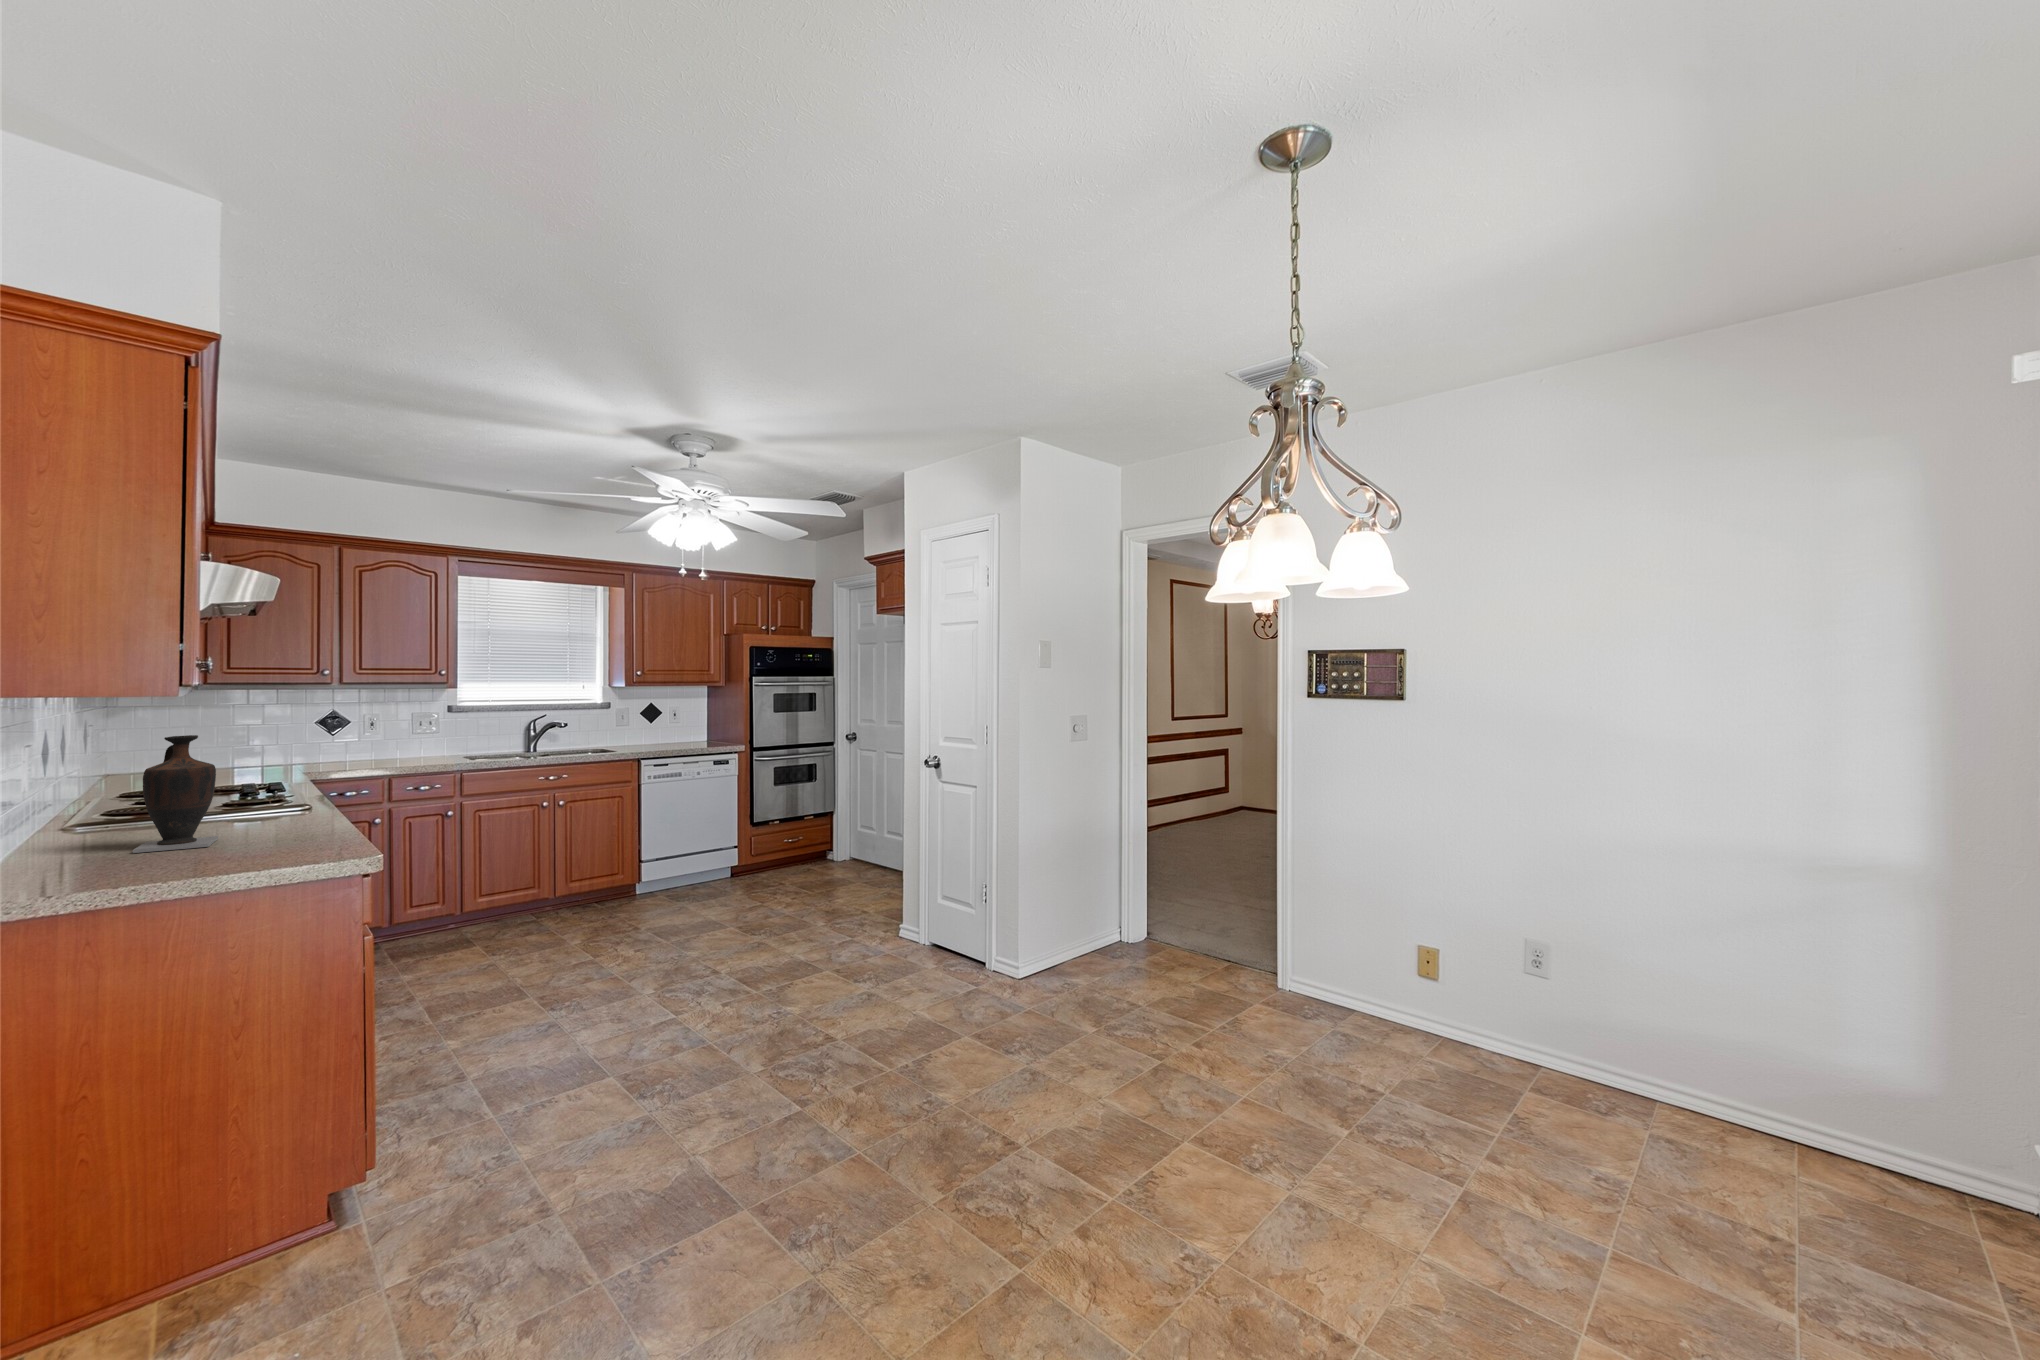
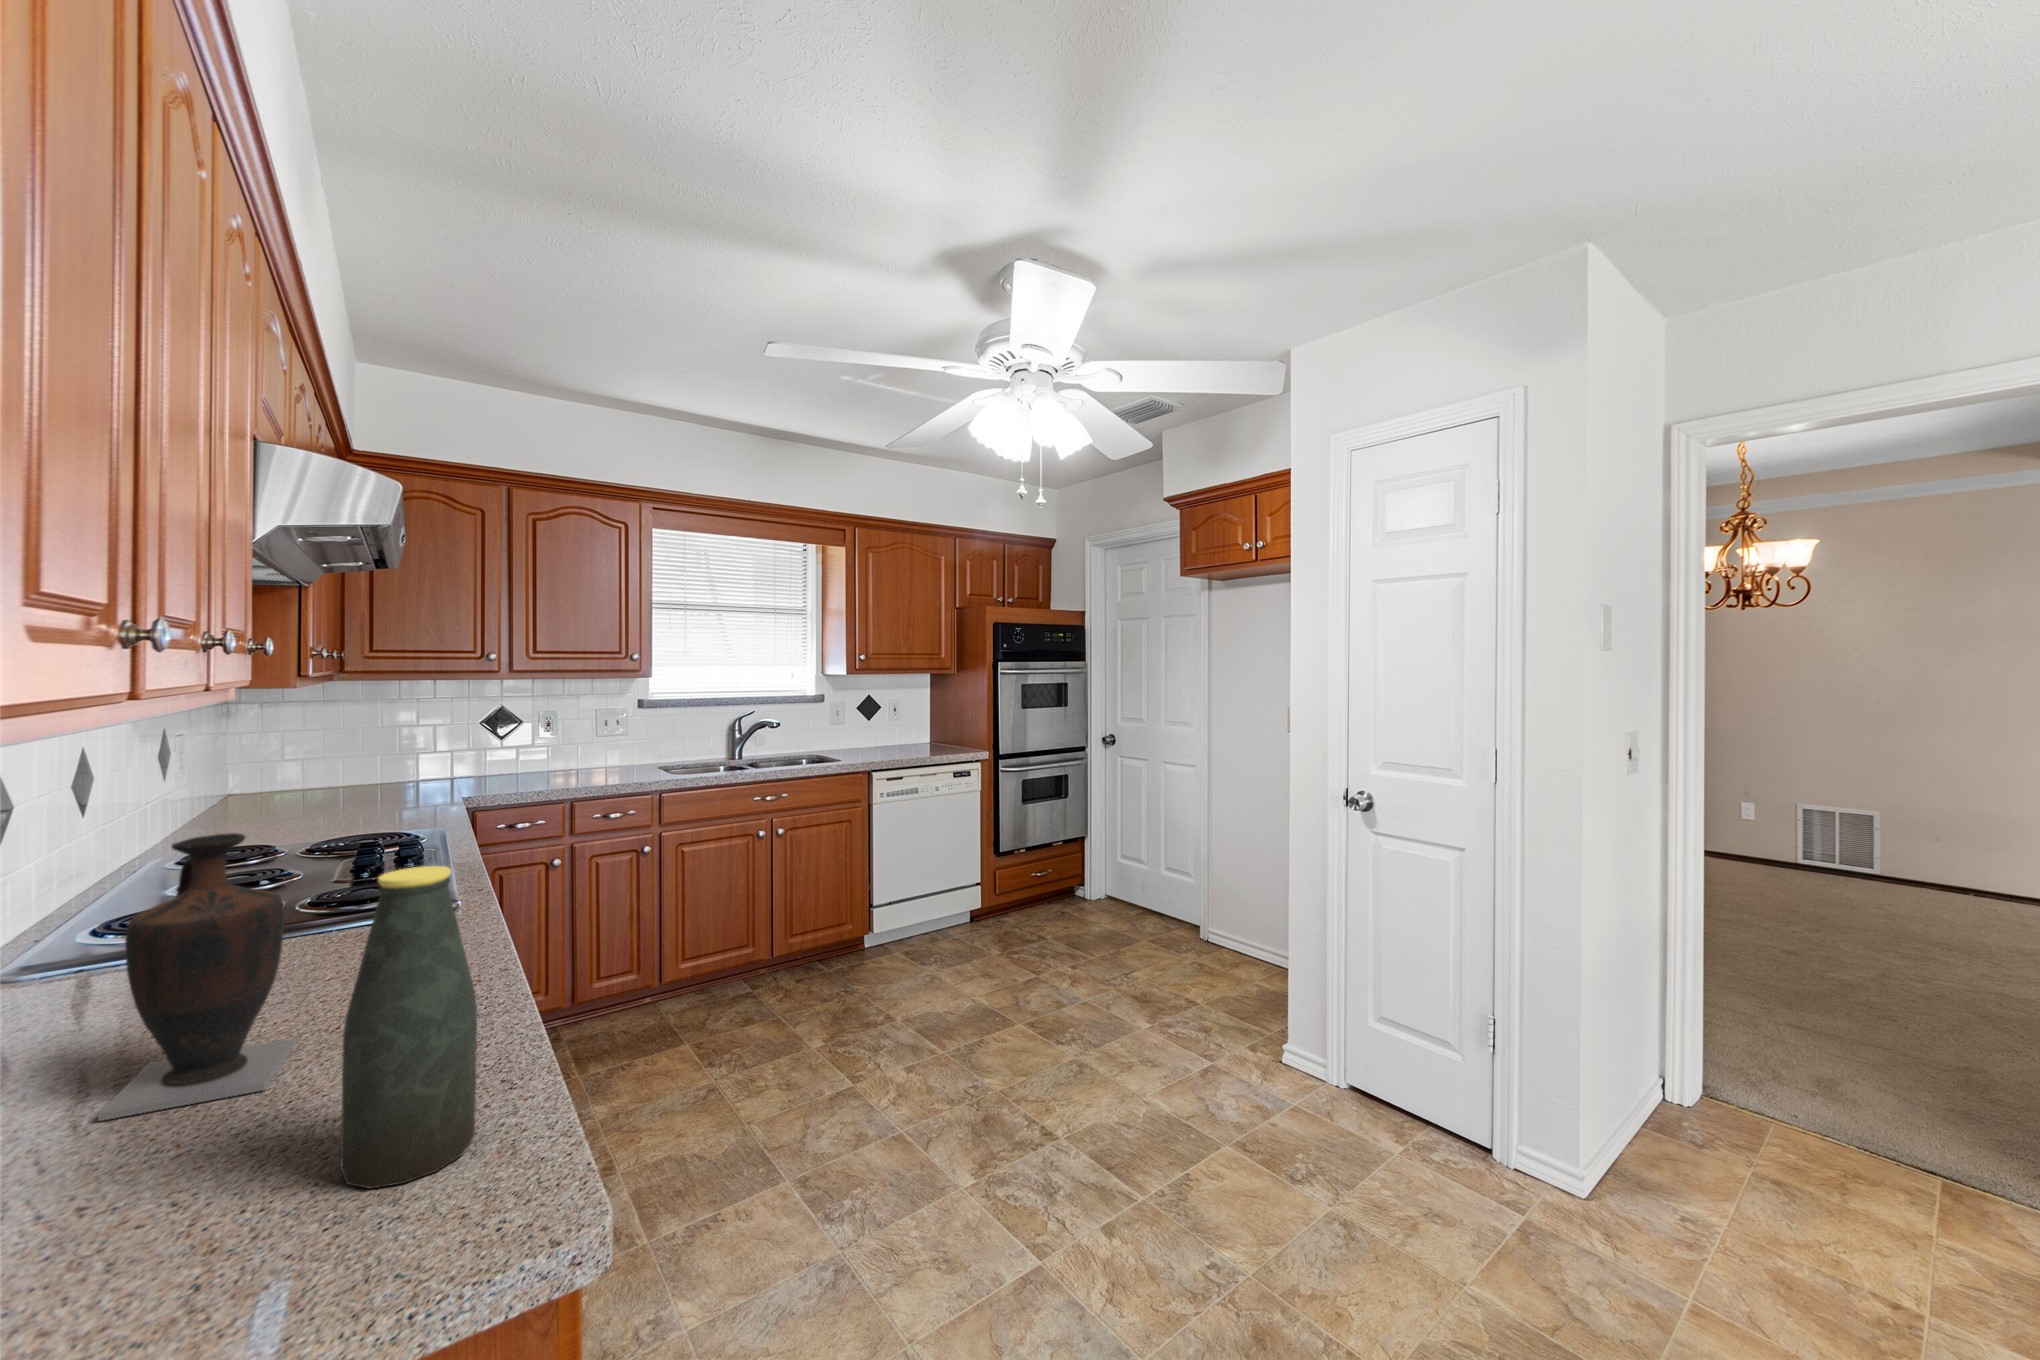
bottle: none [253,737,314,858] -> present [340,866,477,1189]

